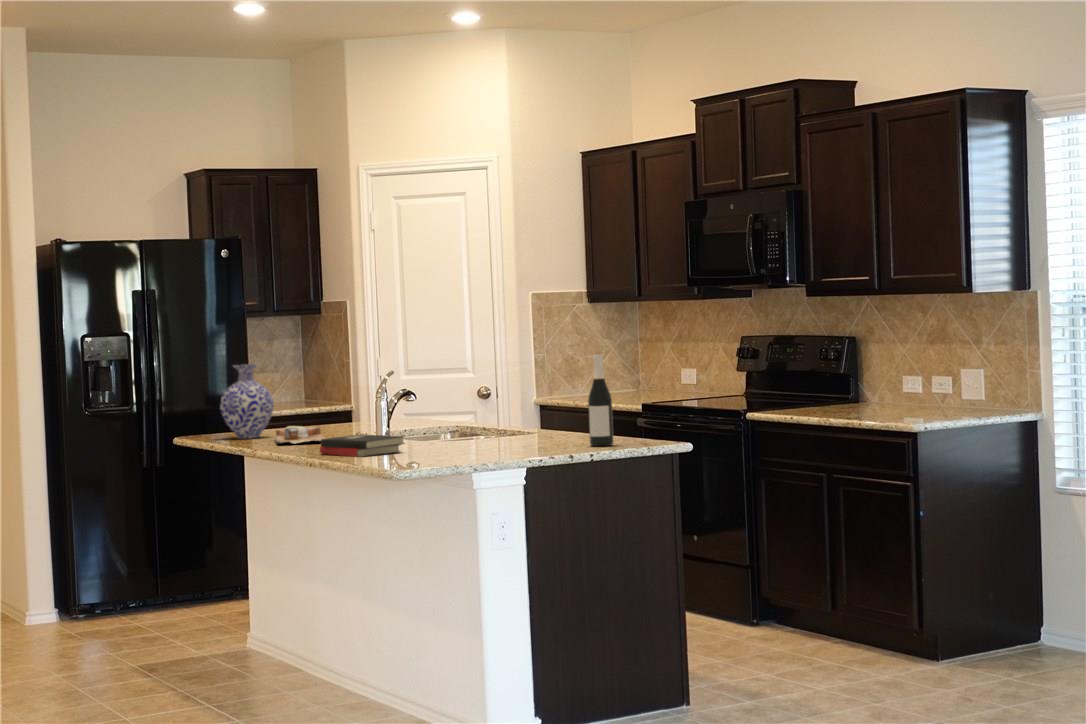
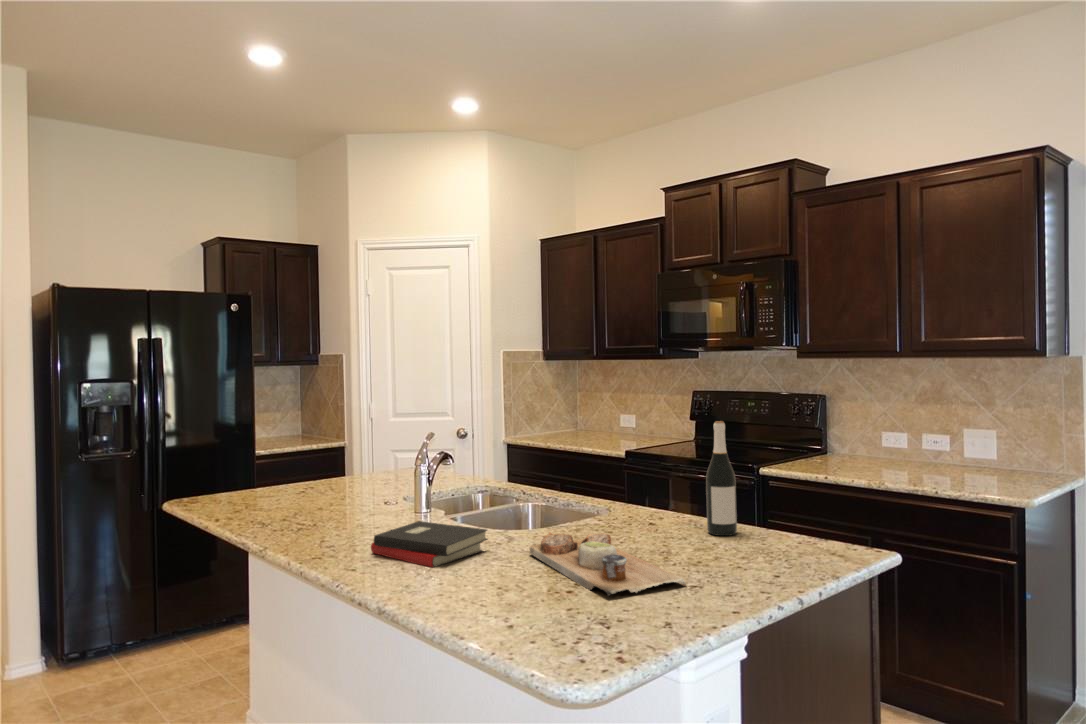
vase: present [220,364,274,439] -> none [228,417,288,498]
cutting board: present [275,426,325,444] -> present [530,532,686,596]

